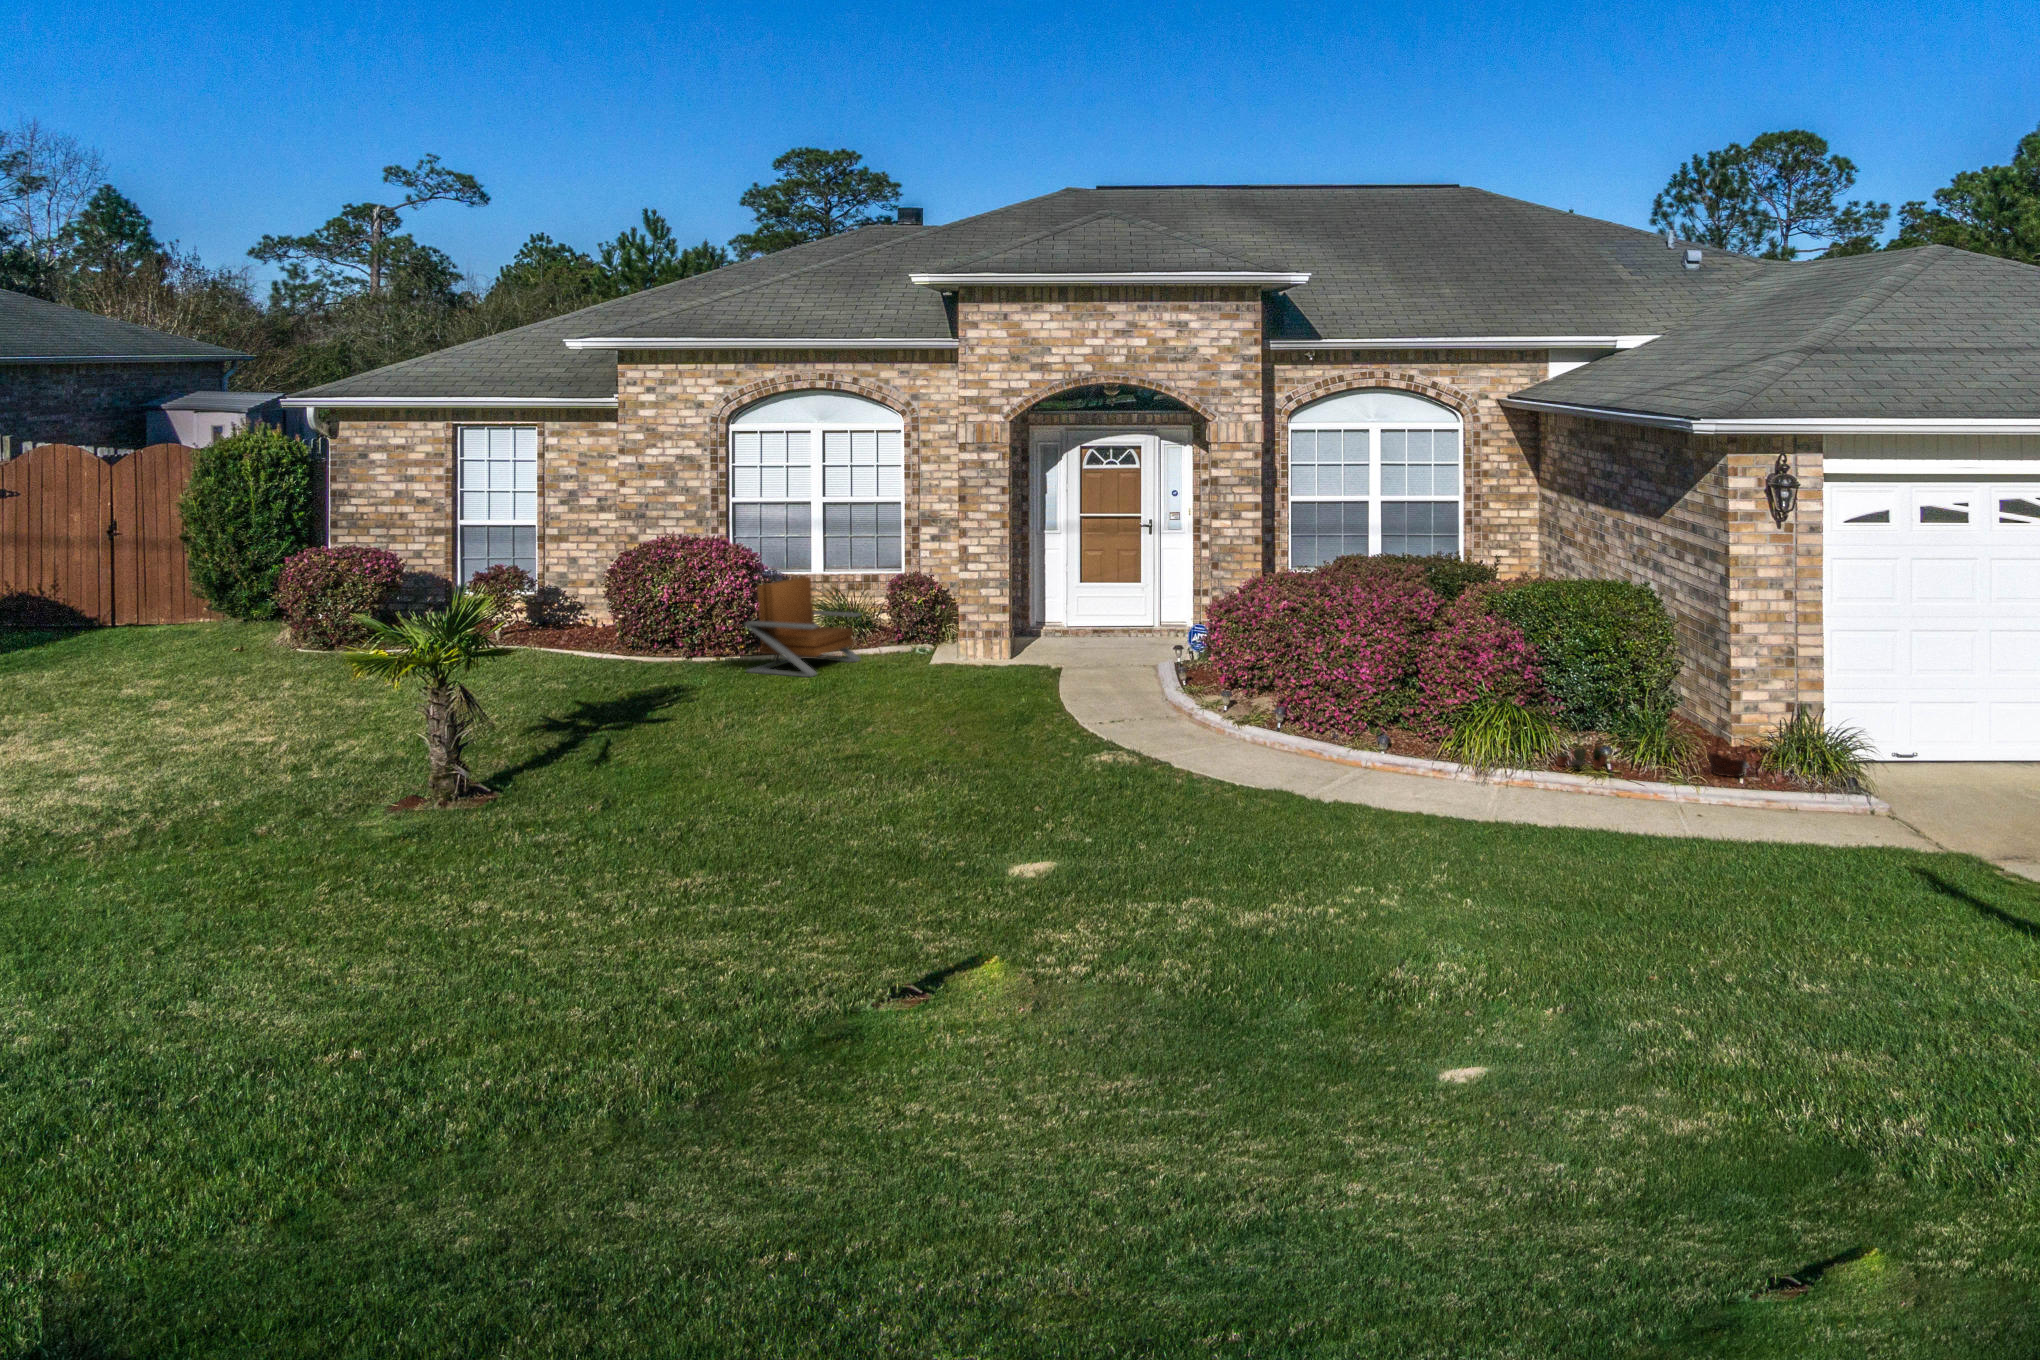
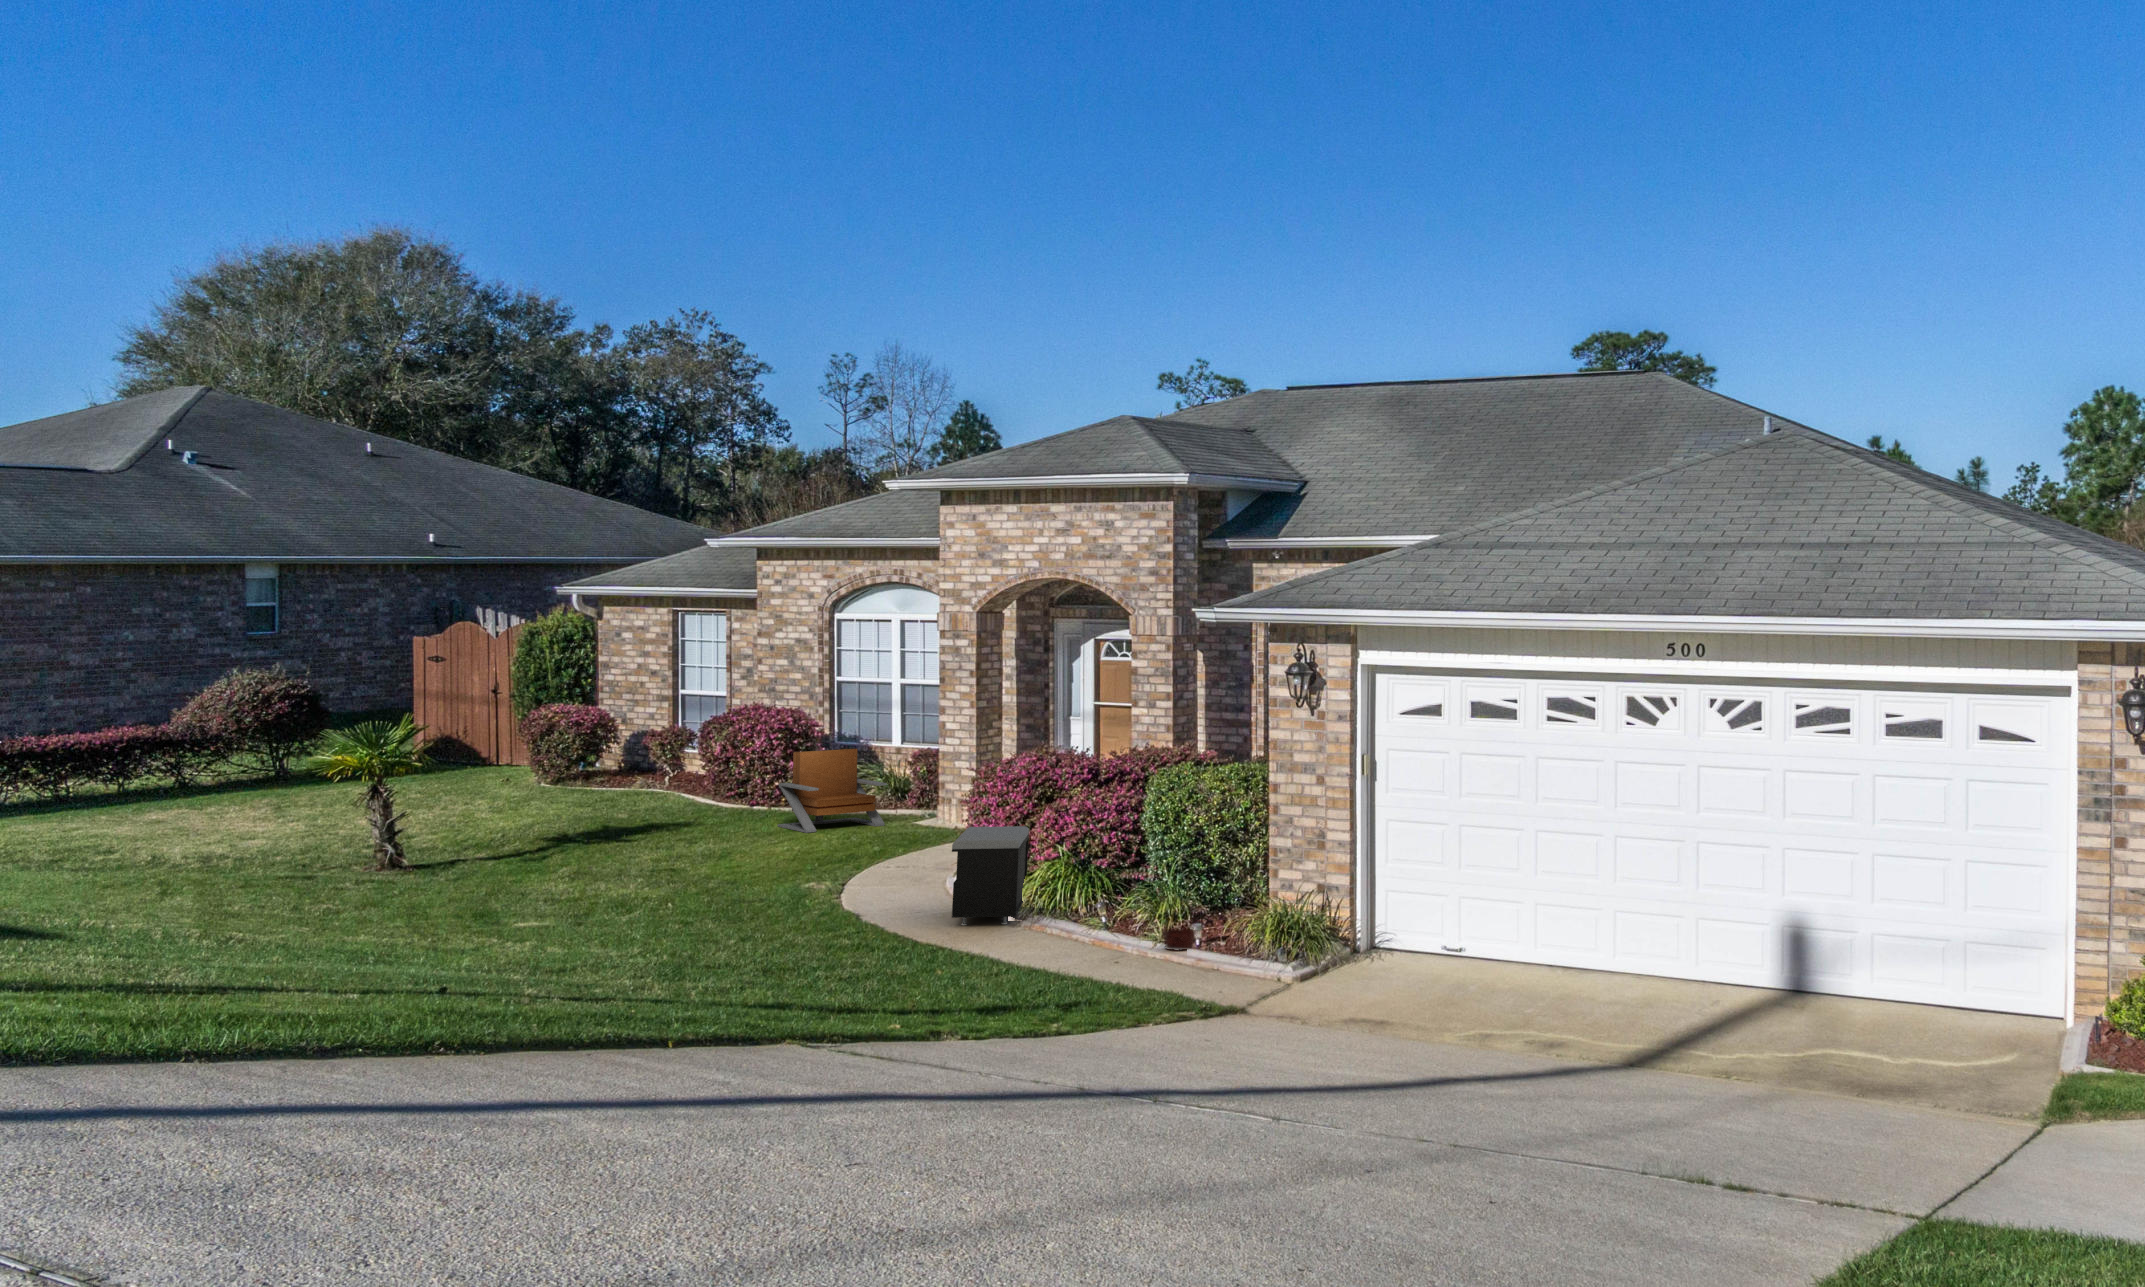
storage bench: none [1344,654,1484,775] -> present [952,826,1029,925]
potted plant: present [1556,726,1607,770] -> none [1071,895,1117,936]

